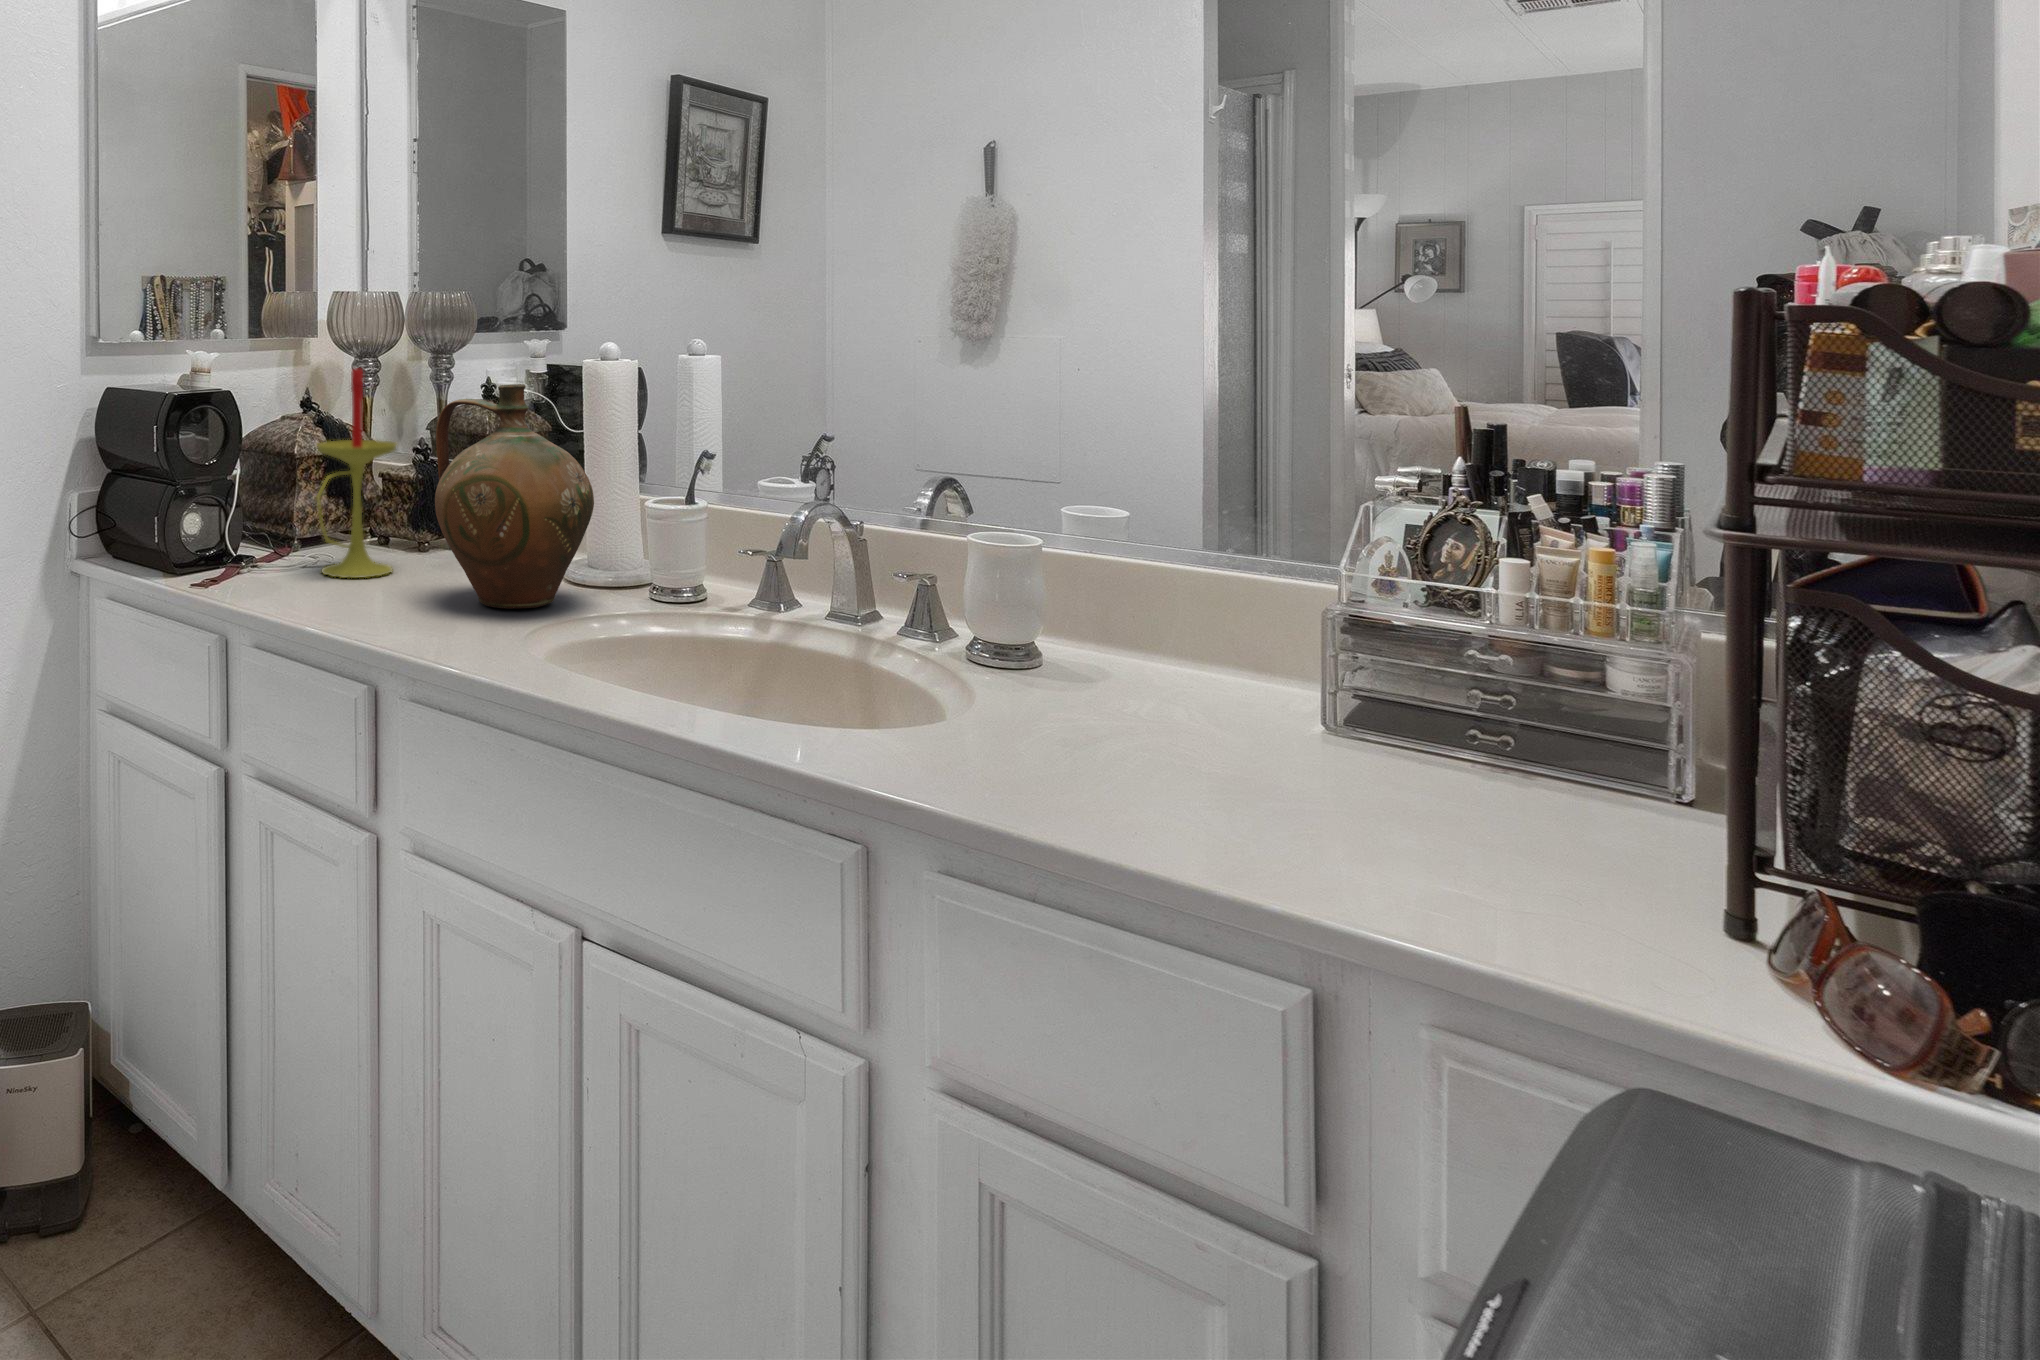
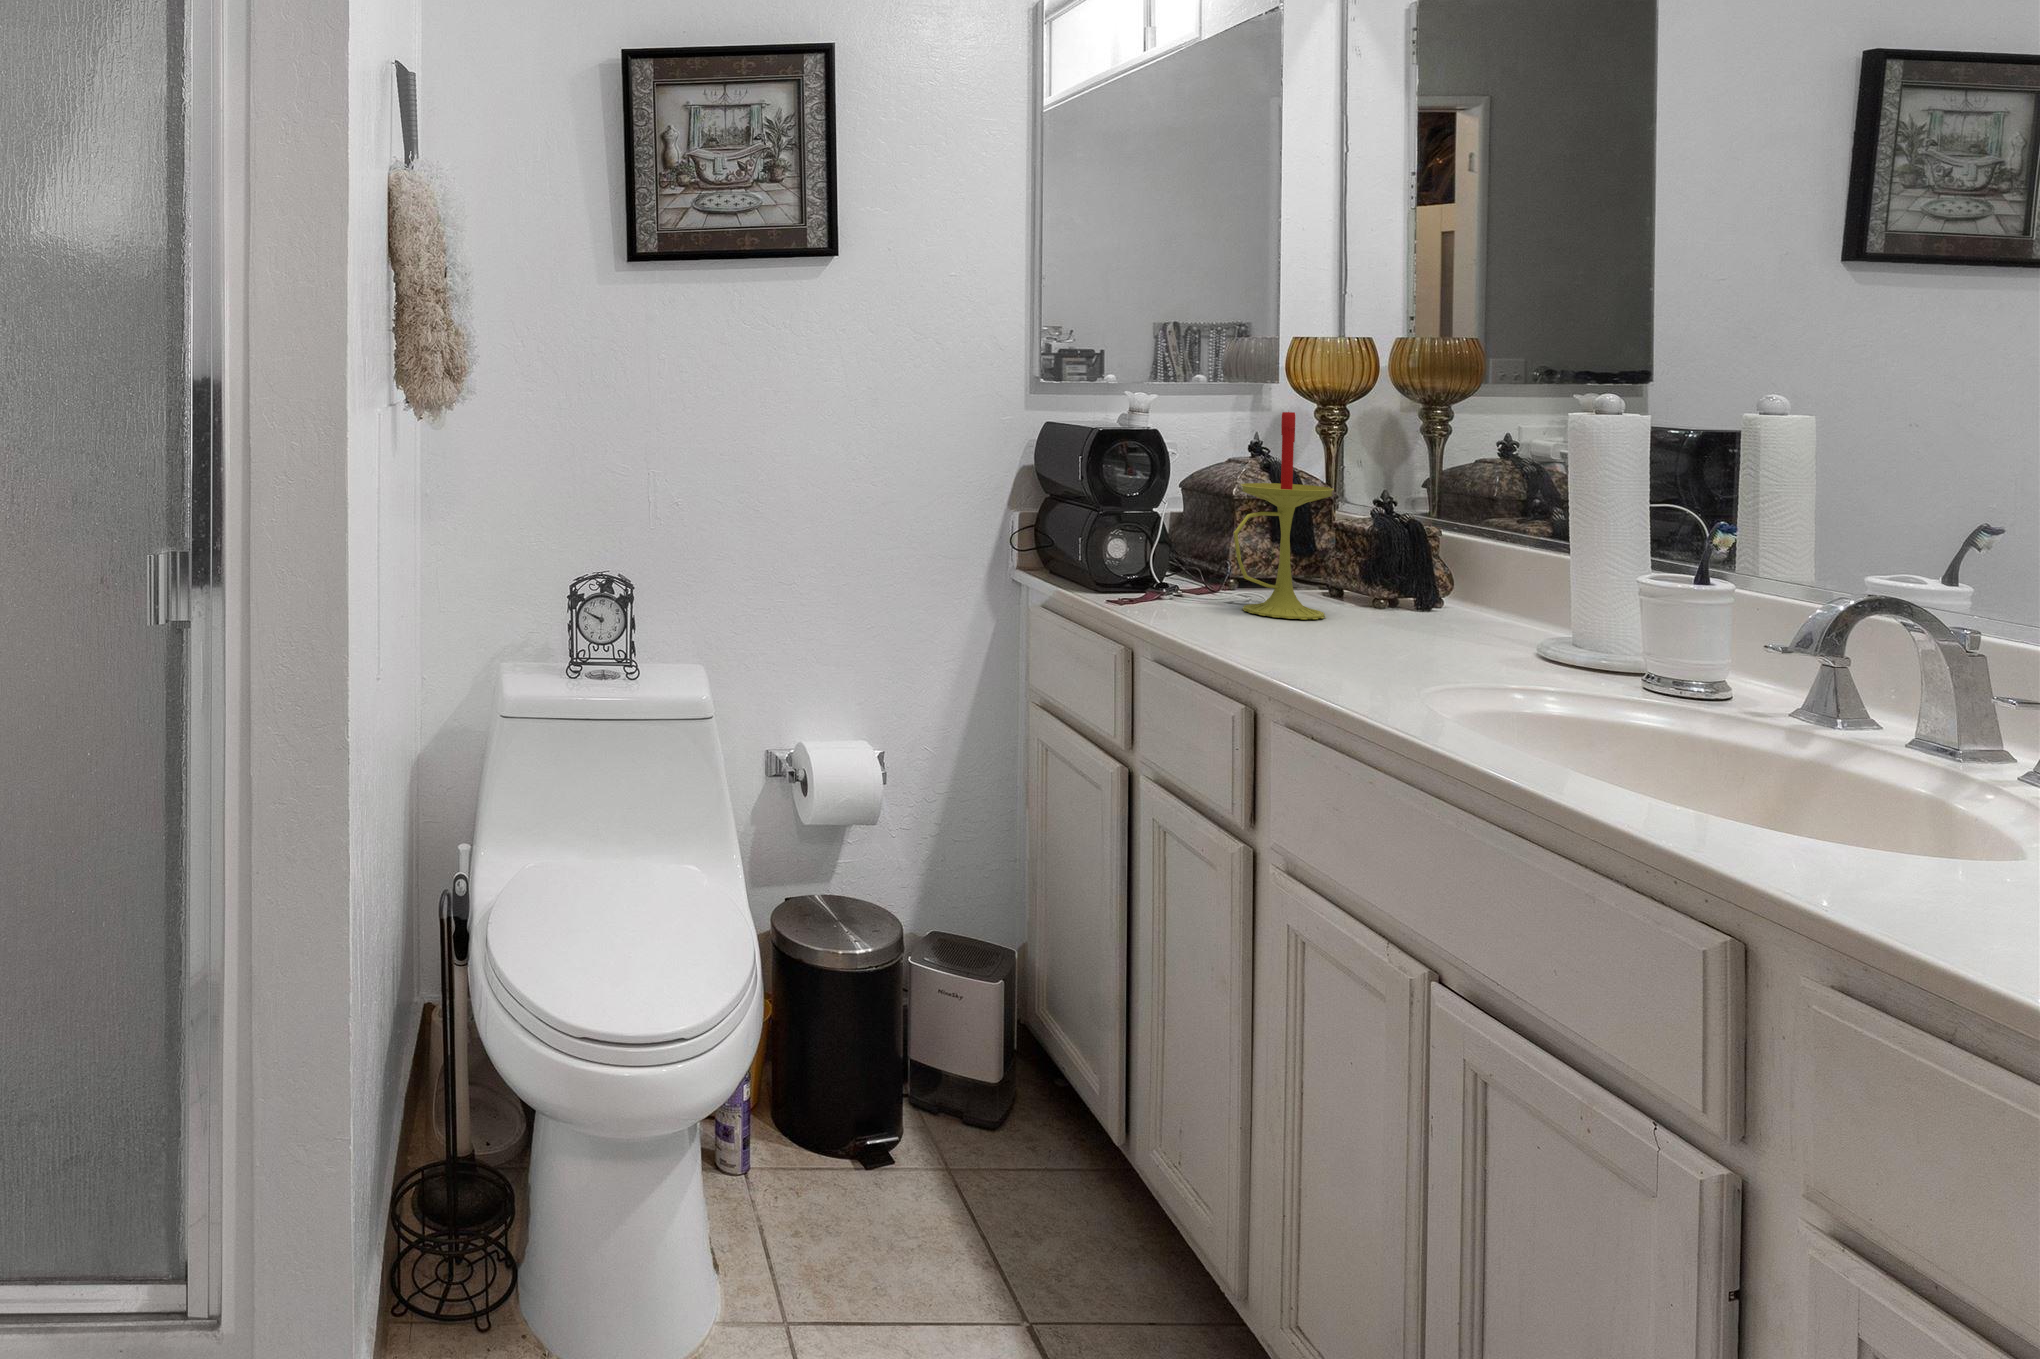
ceramic jug: present [435,384,594,609] -> none [1350,431,1557,667]

